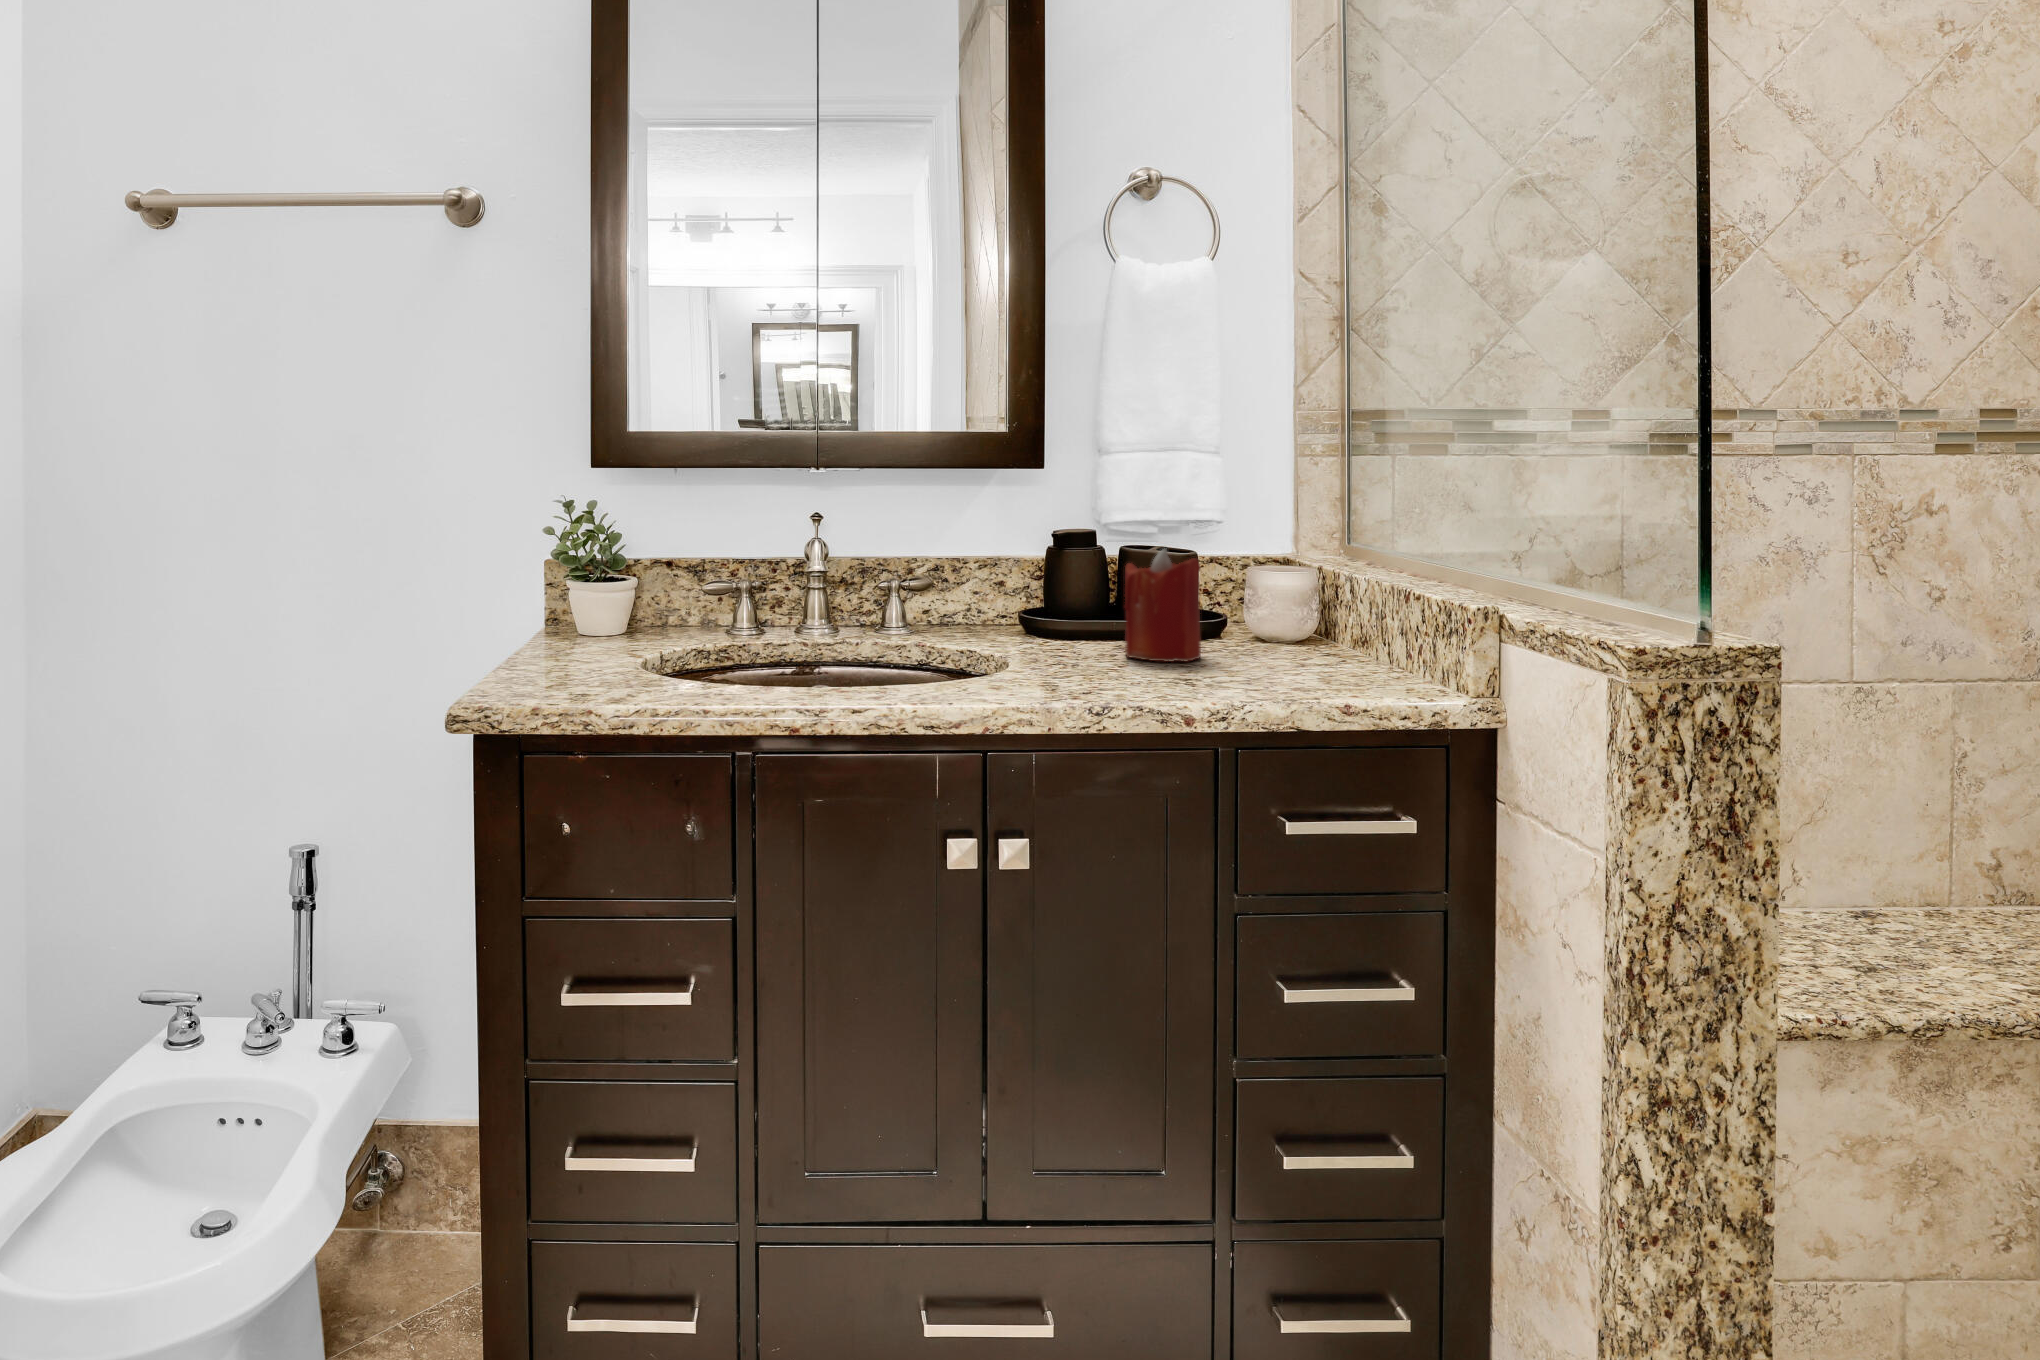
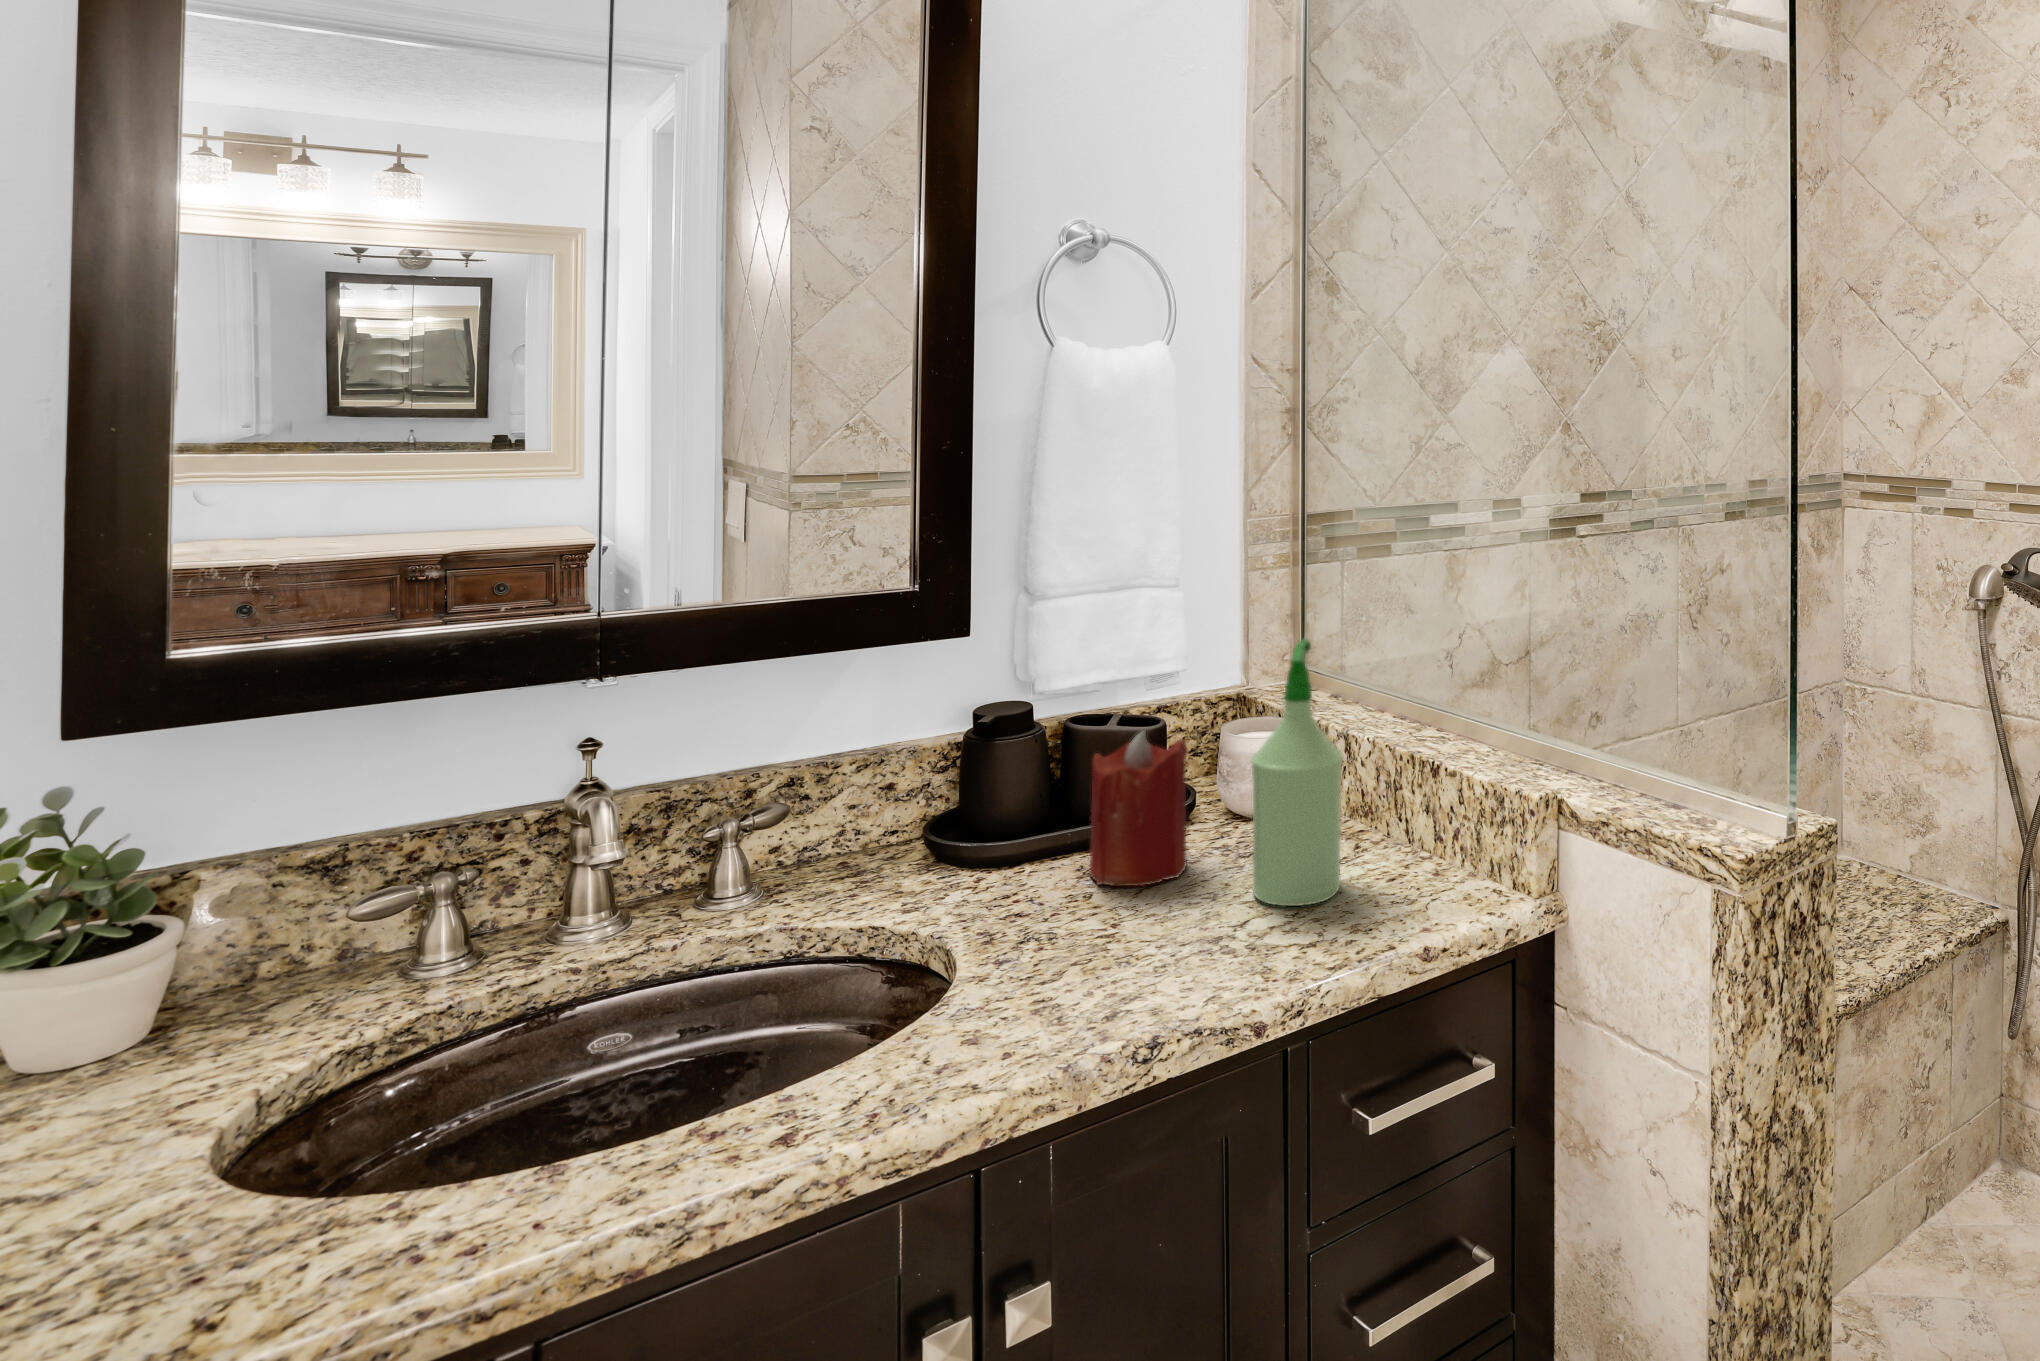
spray bottle: none [1233,478,1313,682] -> present [1252,639,1343,906]

